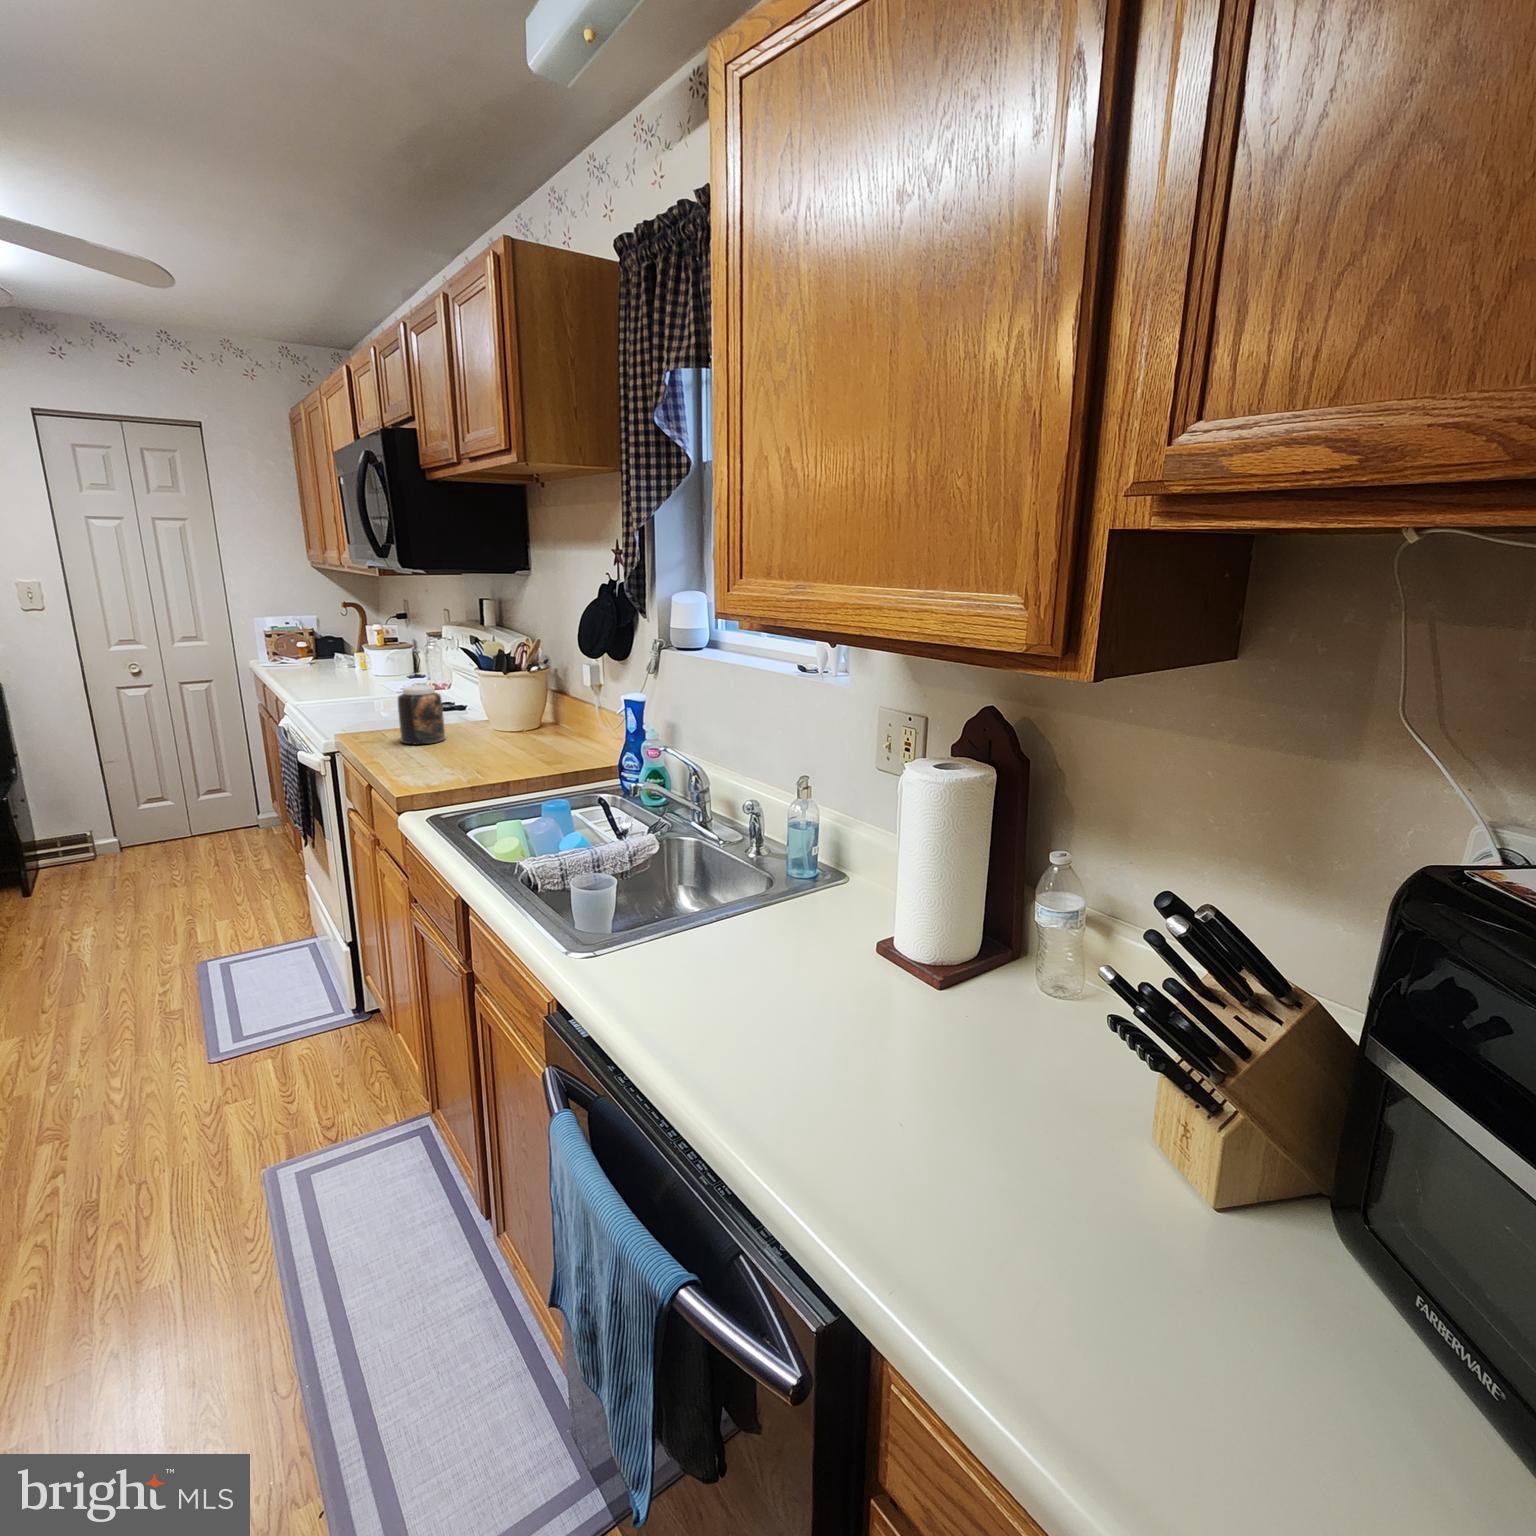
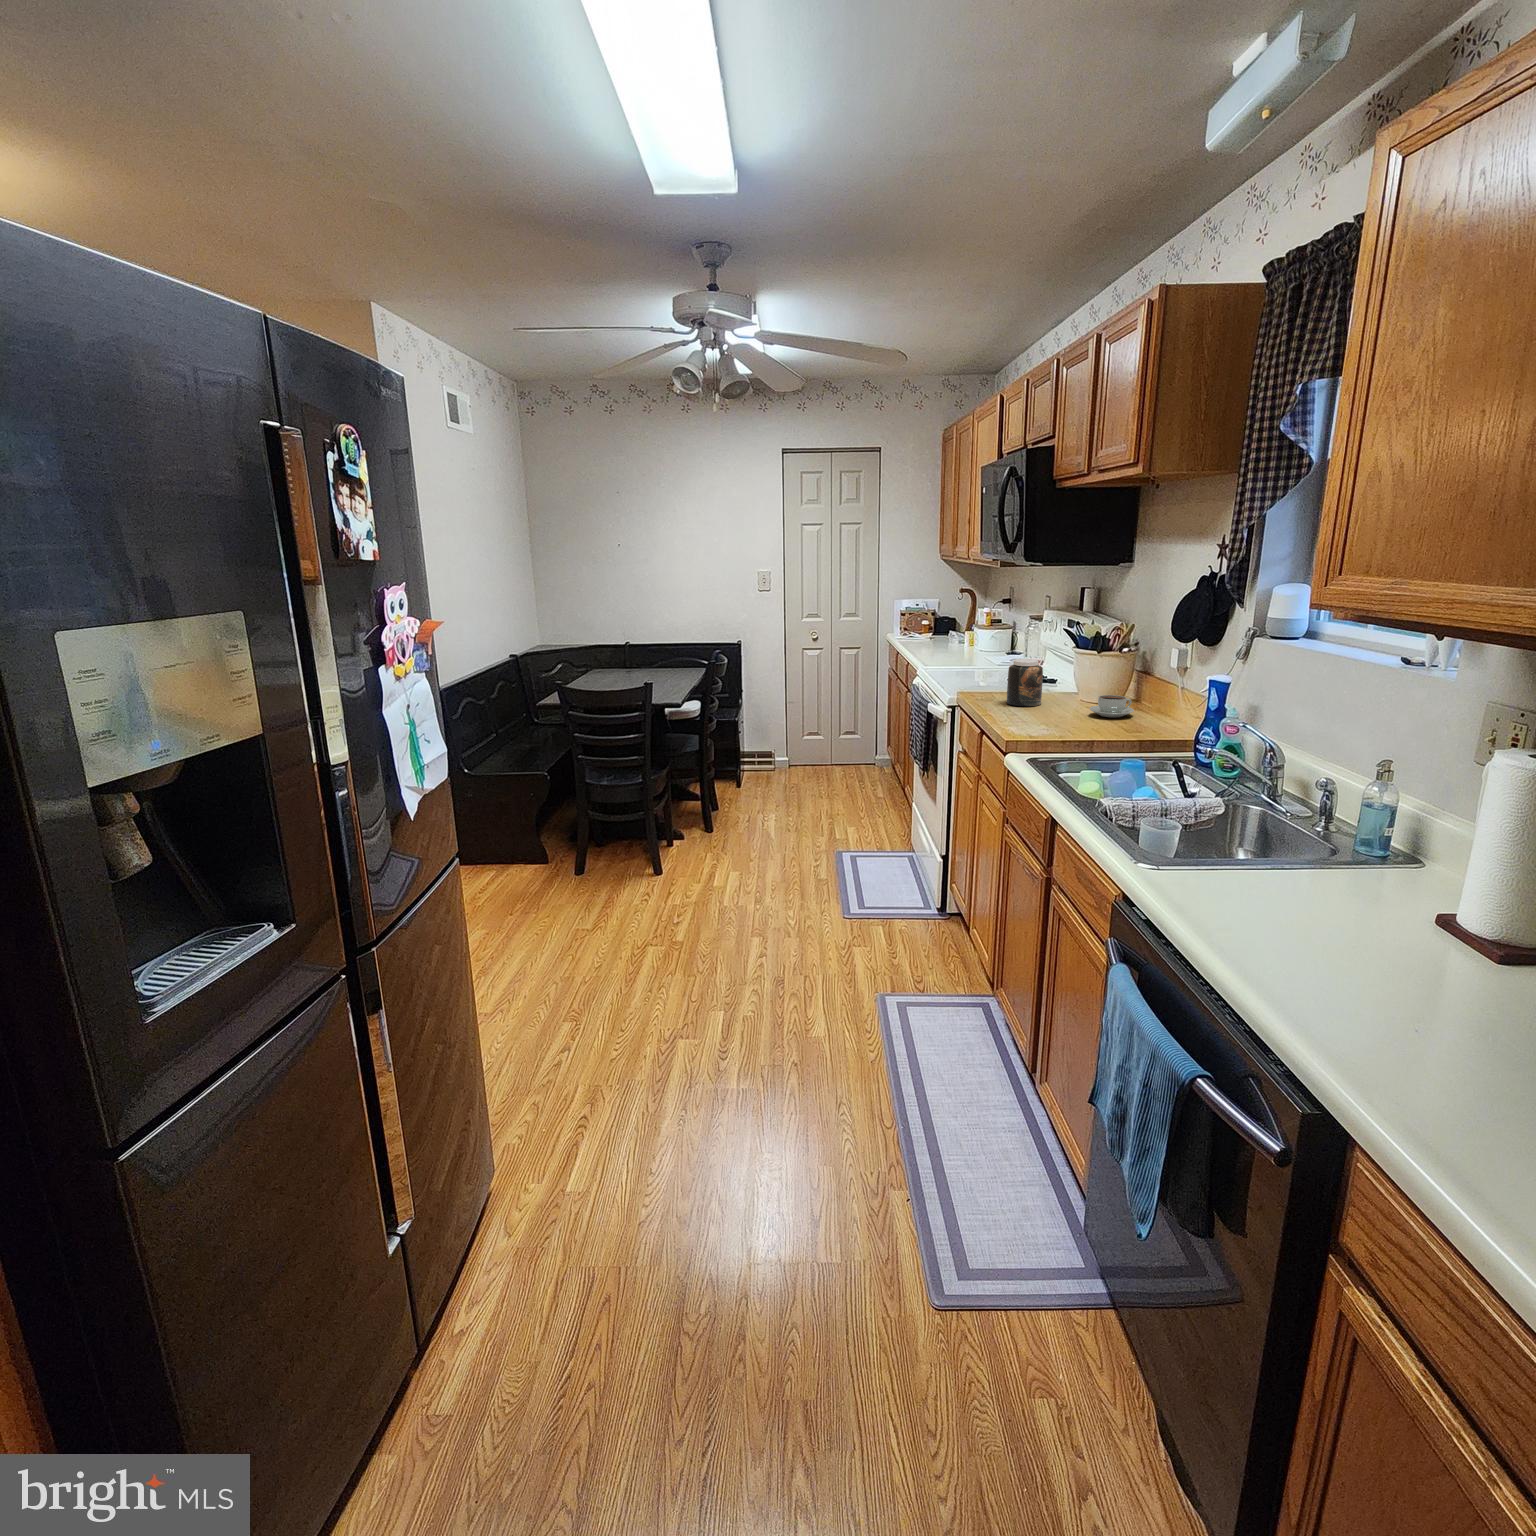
coffee cup: none [502,722,551,749] -> present [1090,695,1134,718]

